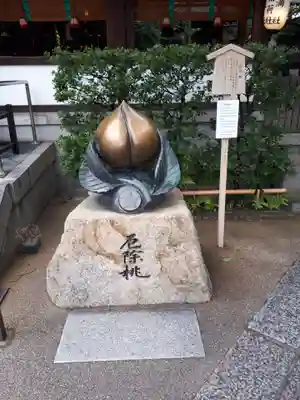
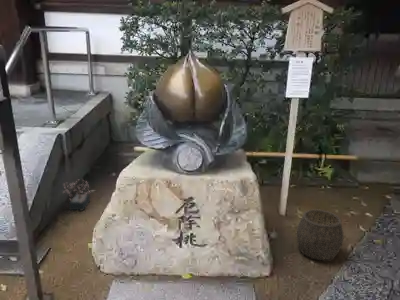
woven basket: none [231,238,273,284] -> present [296,209,344,260]

